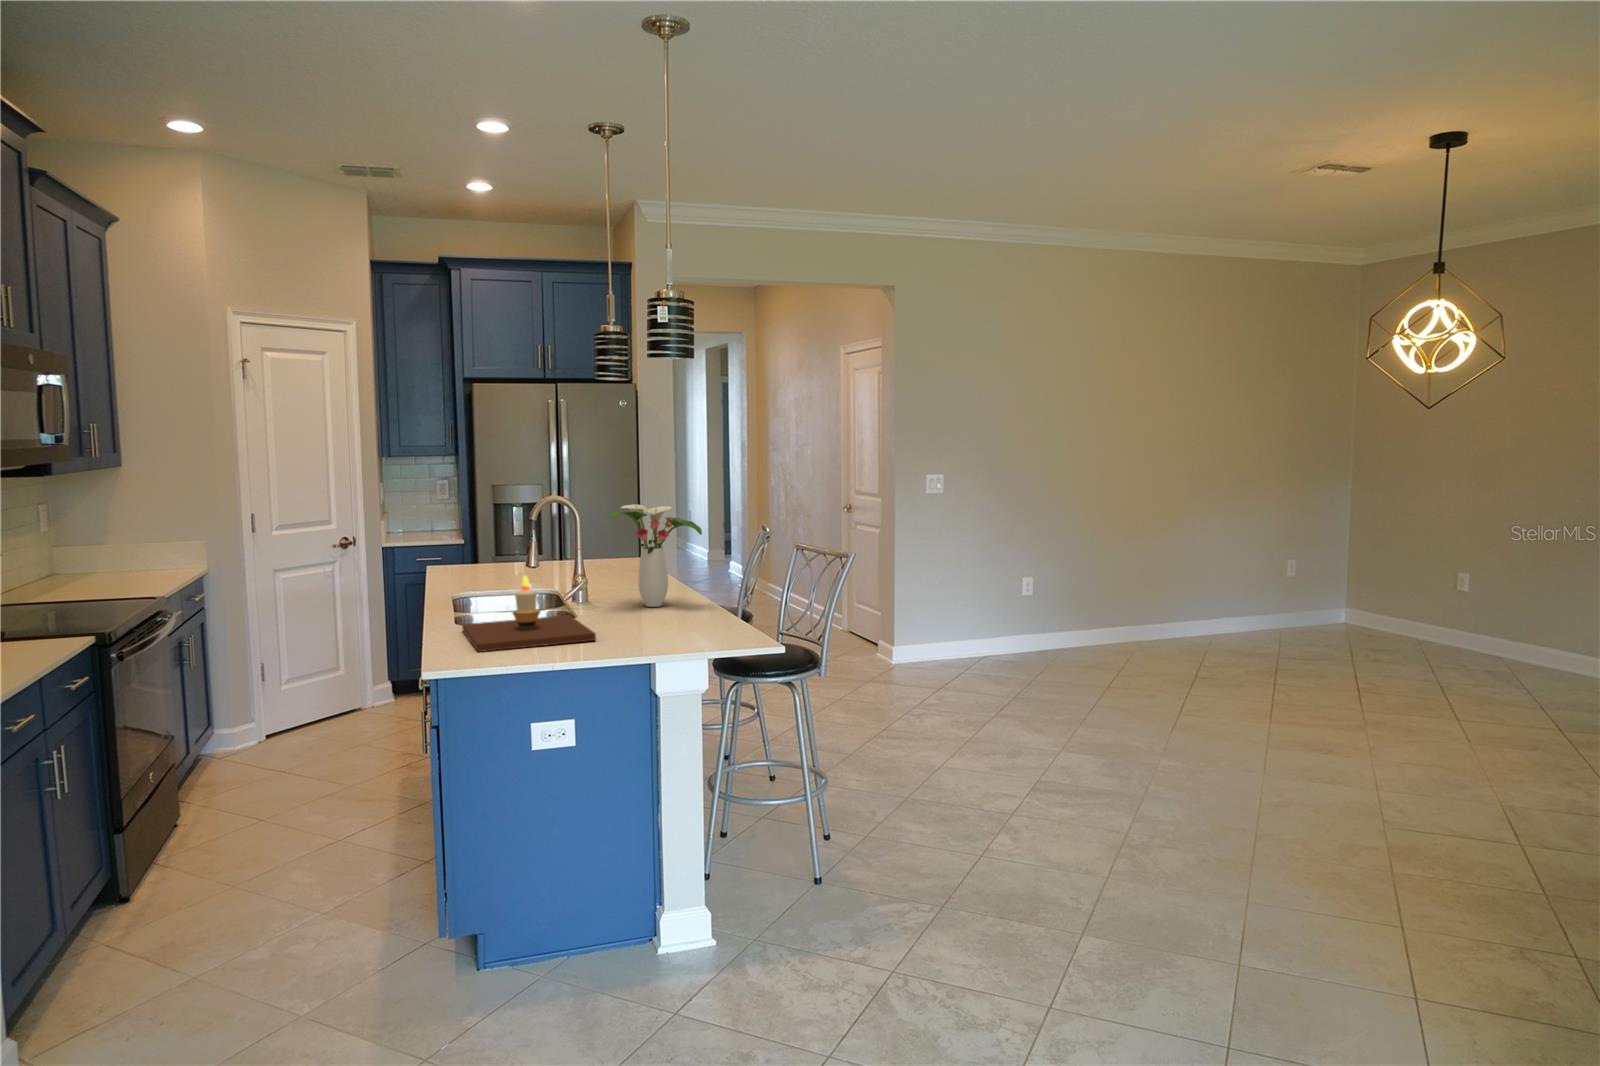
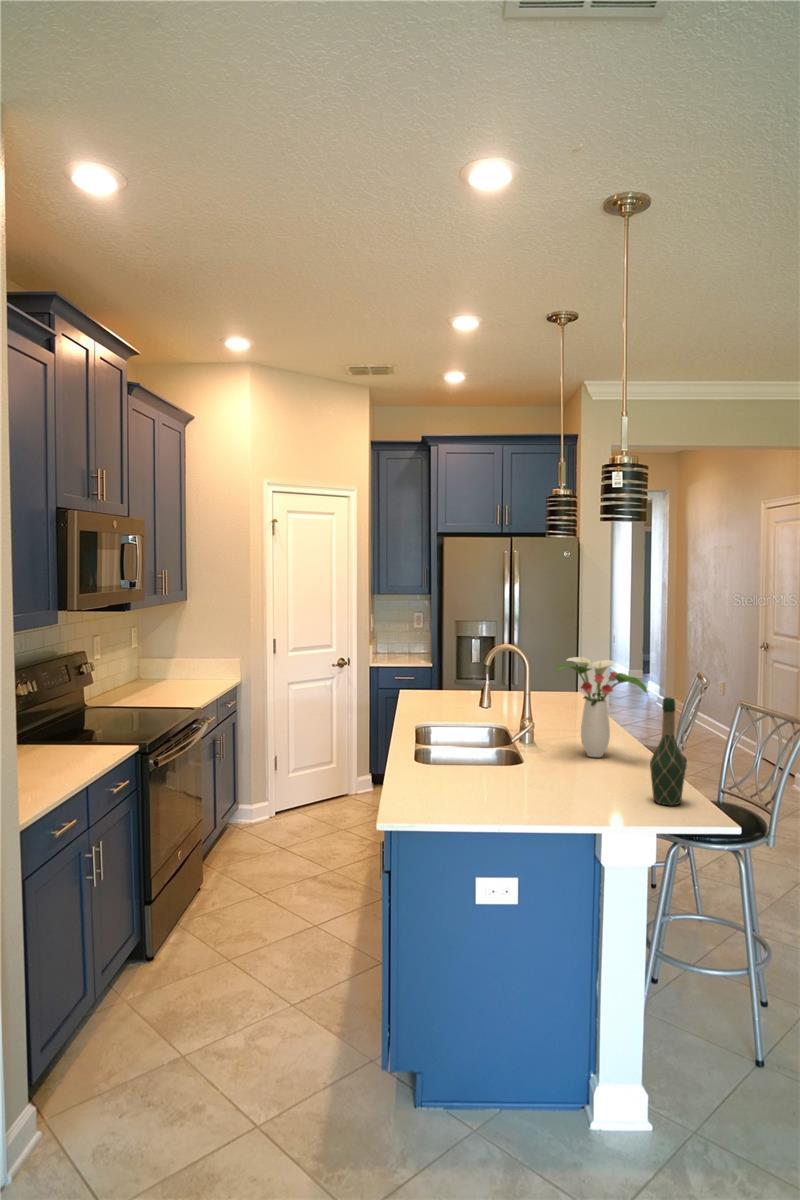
wine bottle: none [702,531,735,634] -> present [650,697,686,805]
candle: present [462,575,596,652] -> none [420,726,541,801]

